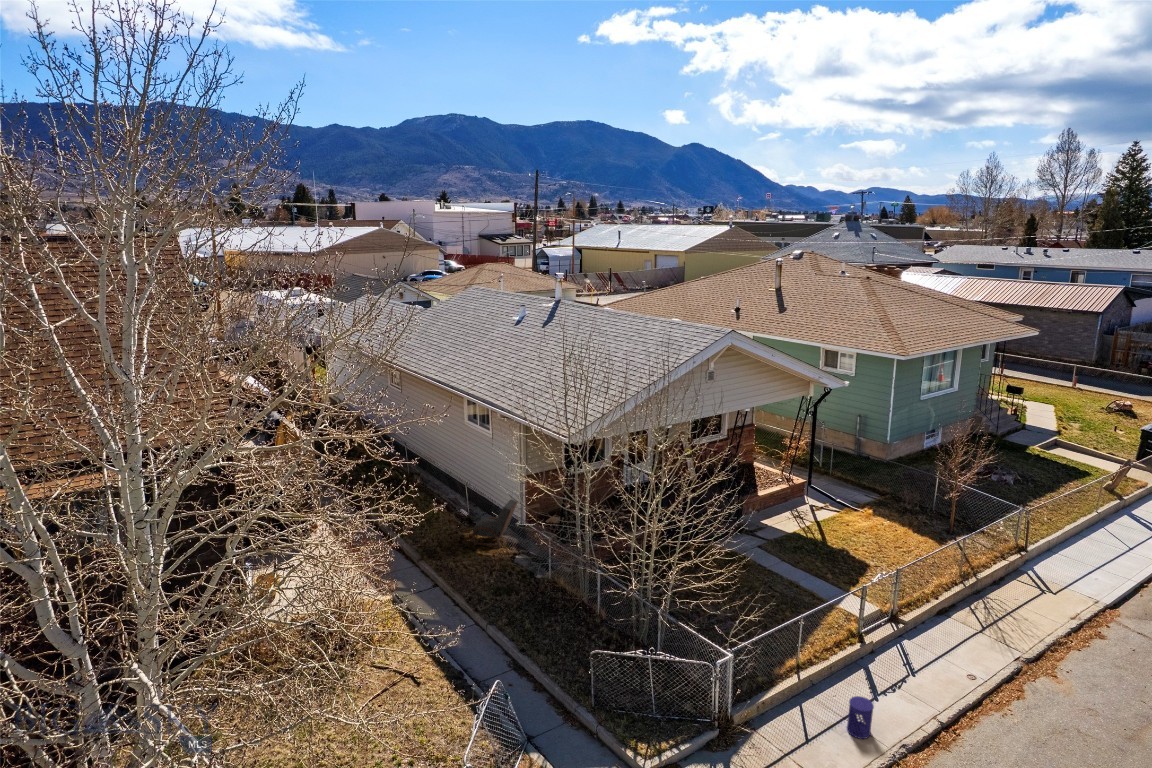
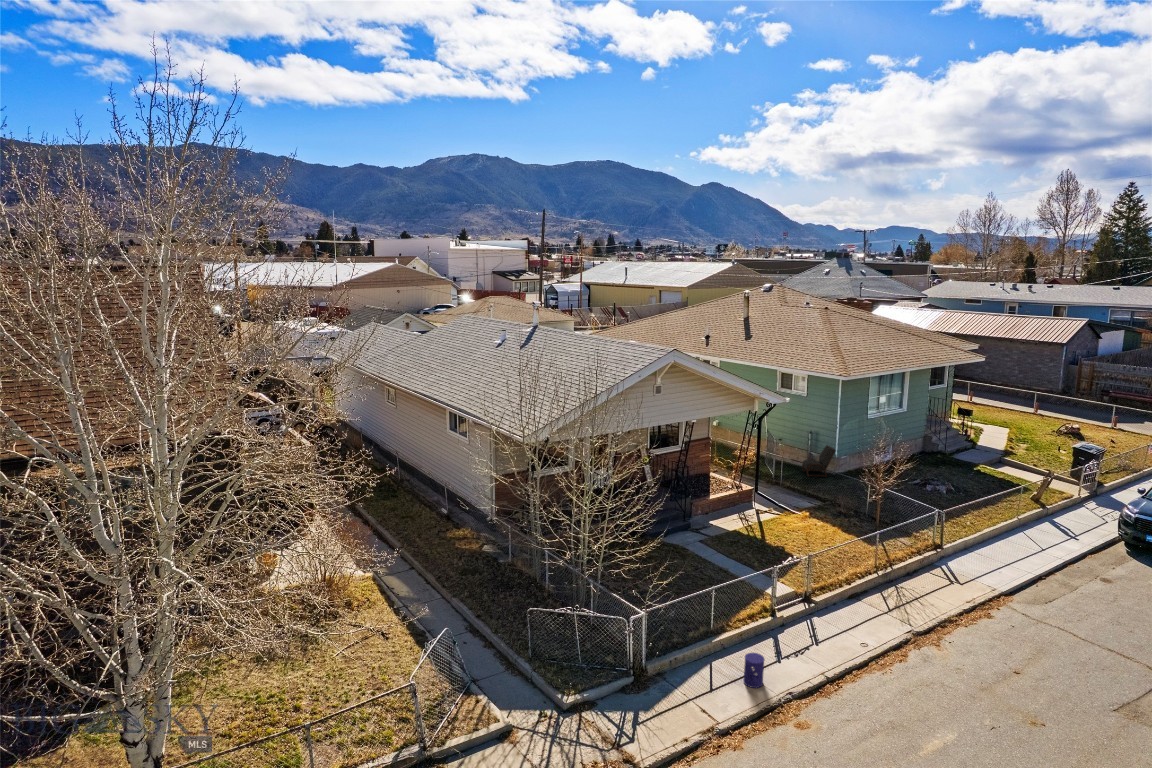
lounge chair: present [472,499,517,548] -> present [802,445,835,477]

